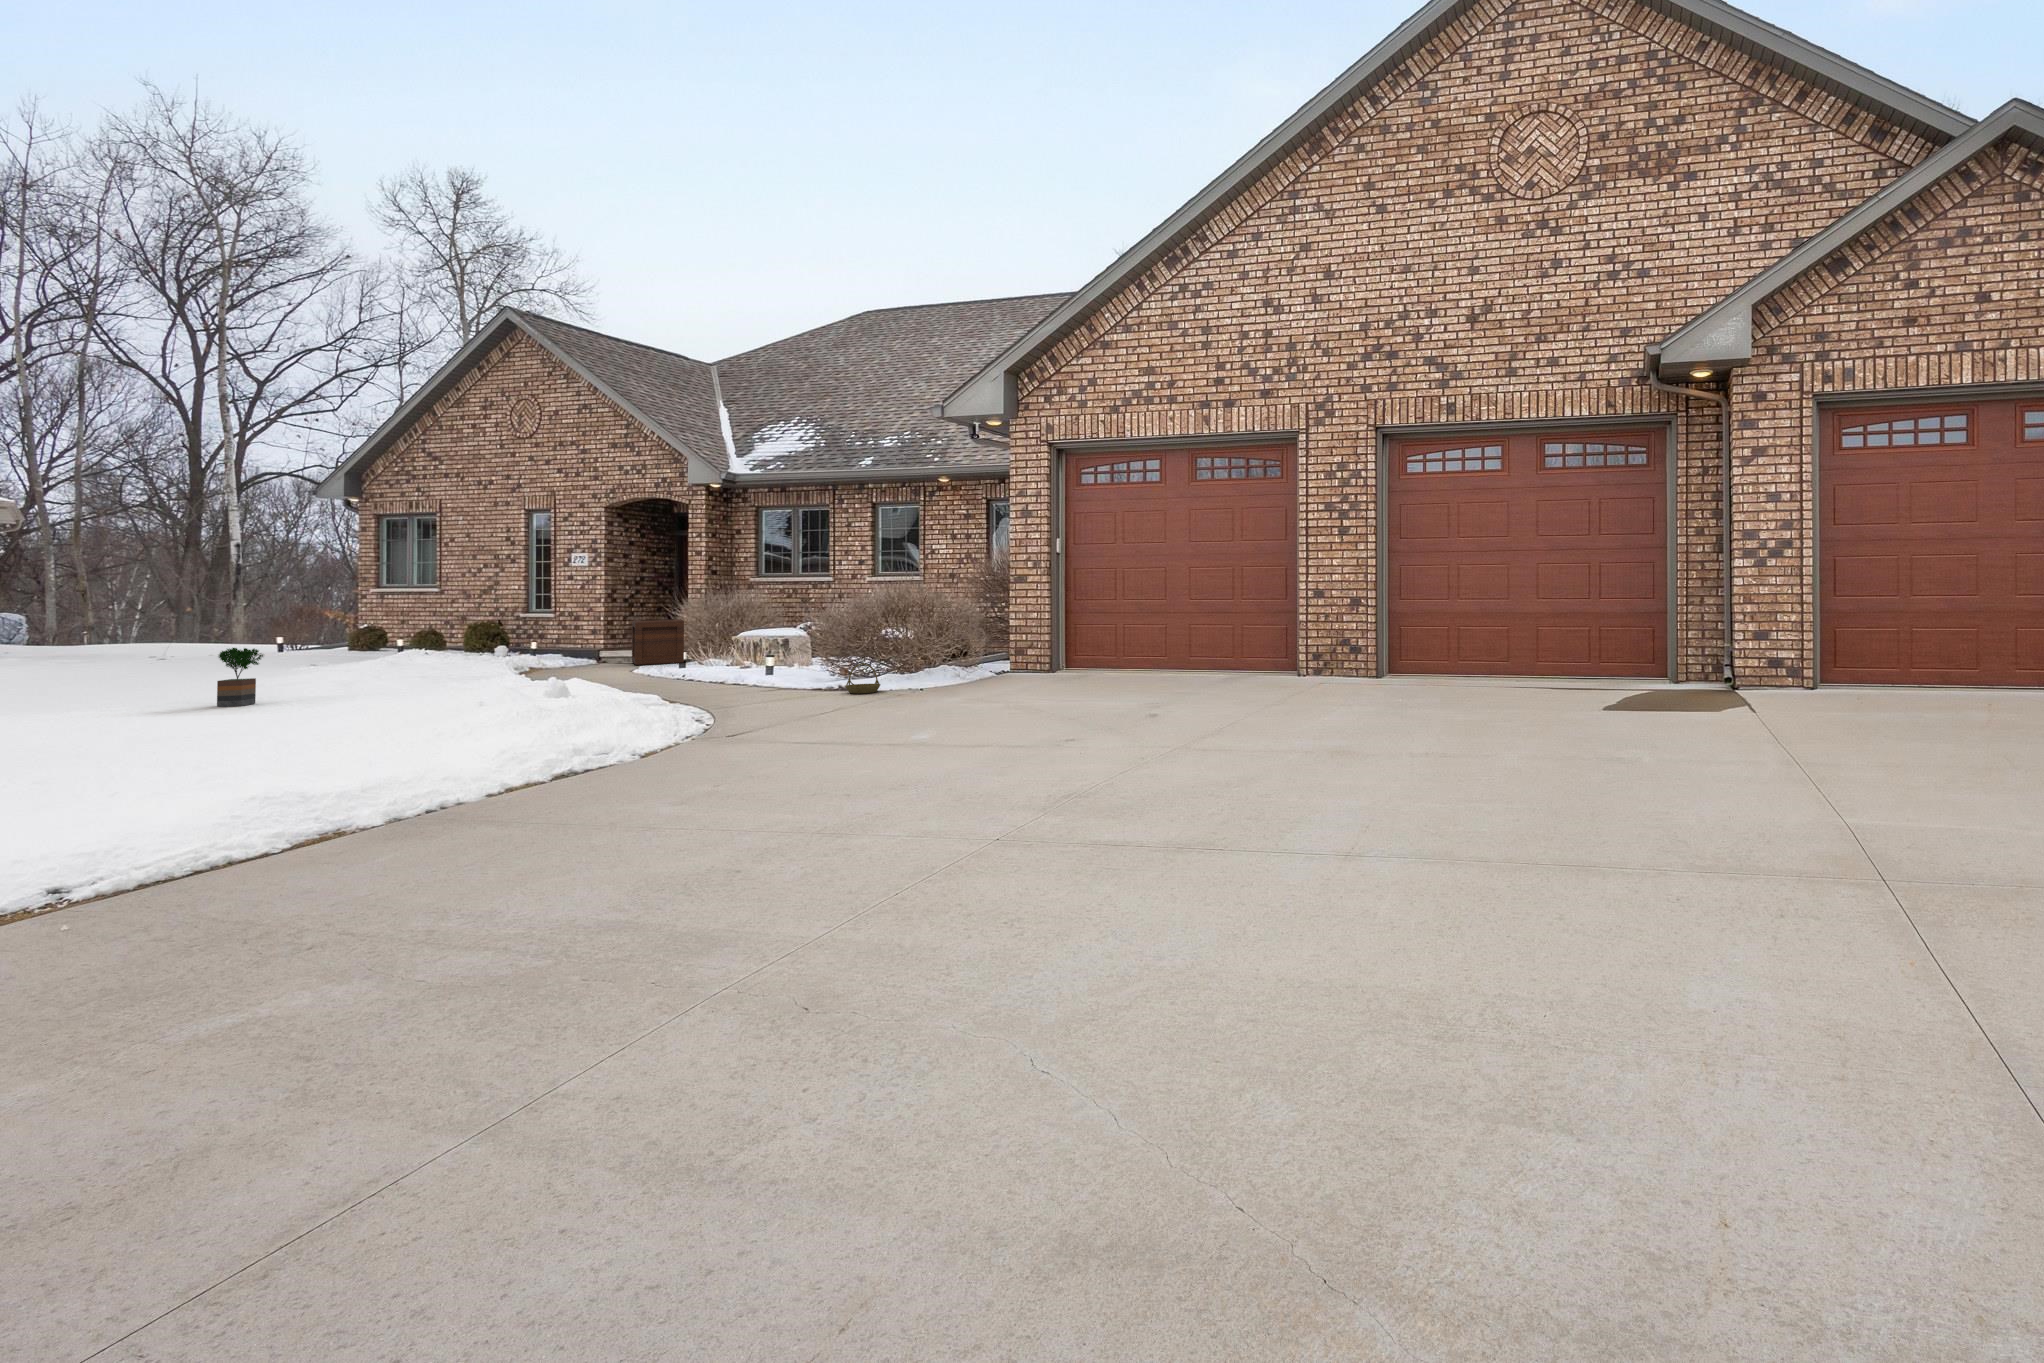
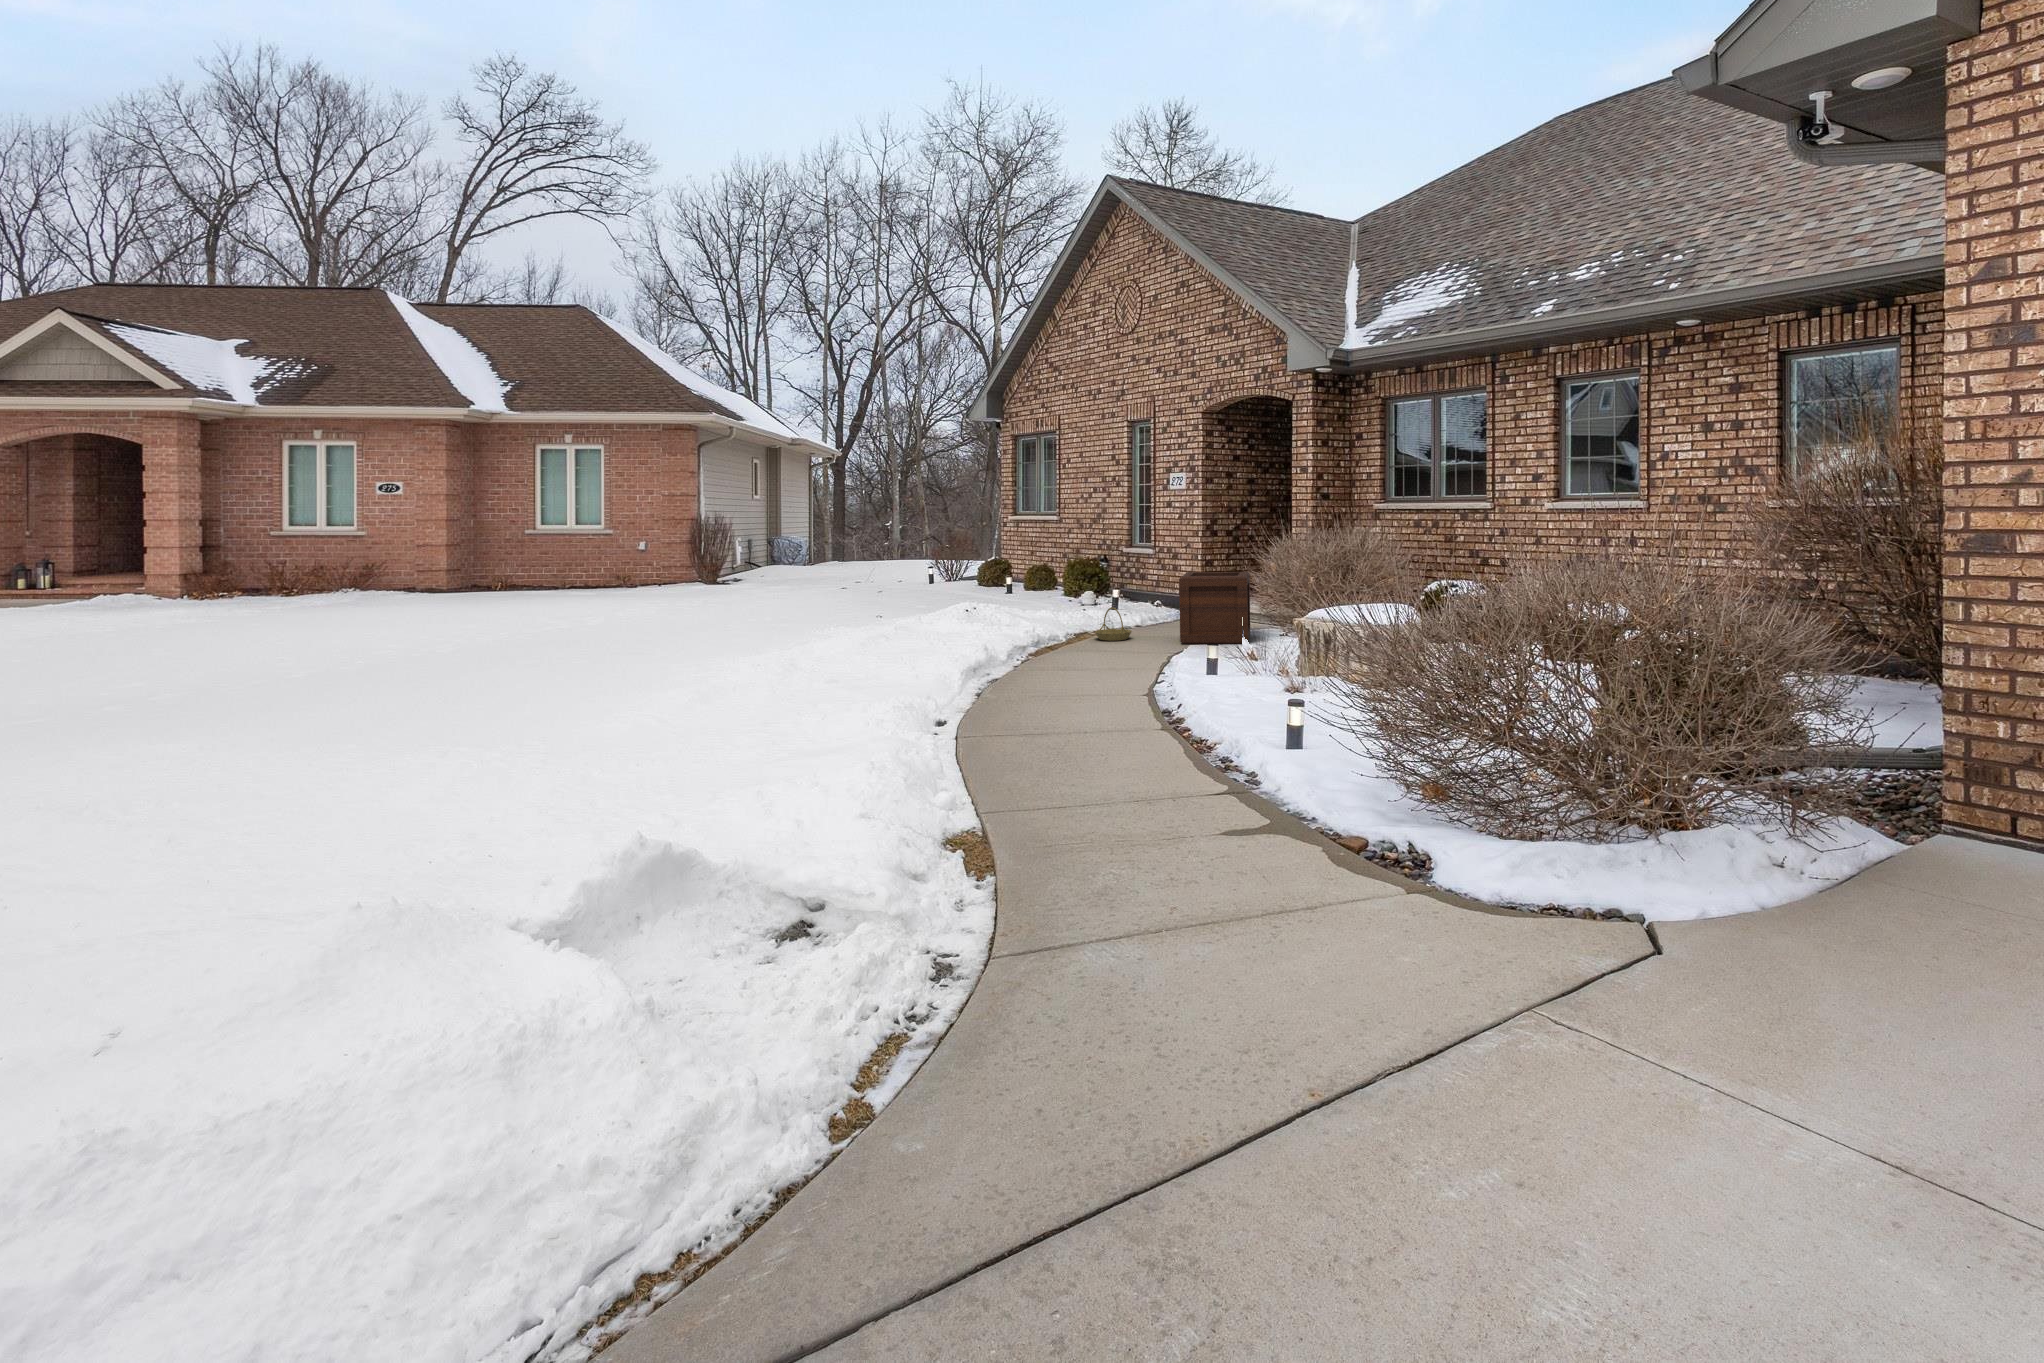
potted tree: present [217,648,263,707] -> none [406,643,488,744]
basket: present [845,663,880,694] -> present [1095,607,1132,641]

